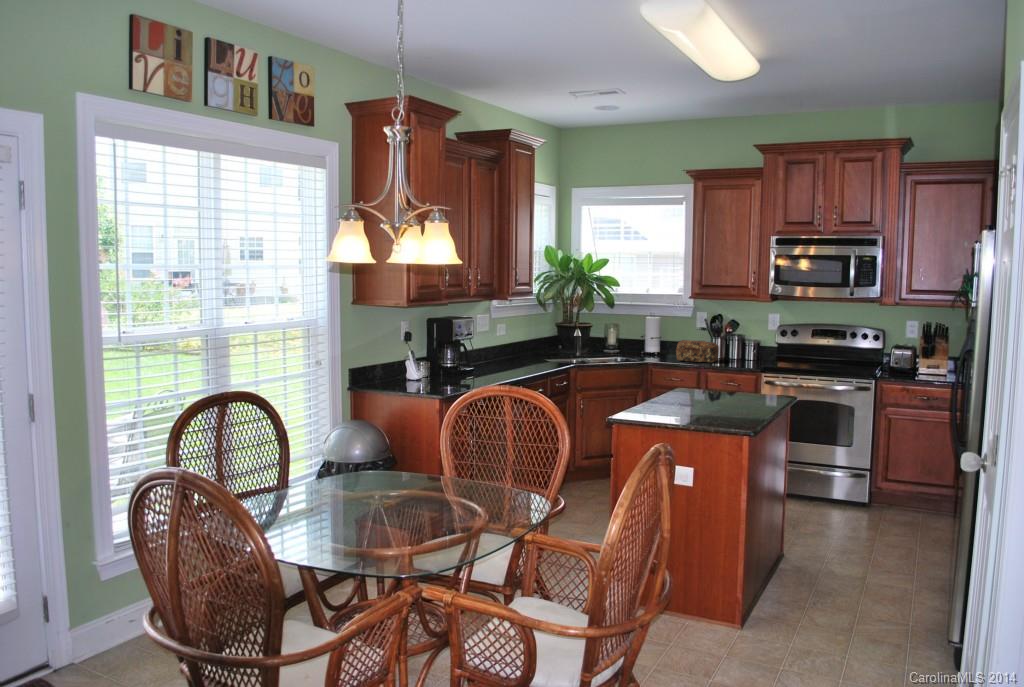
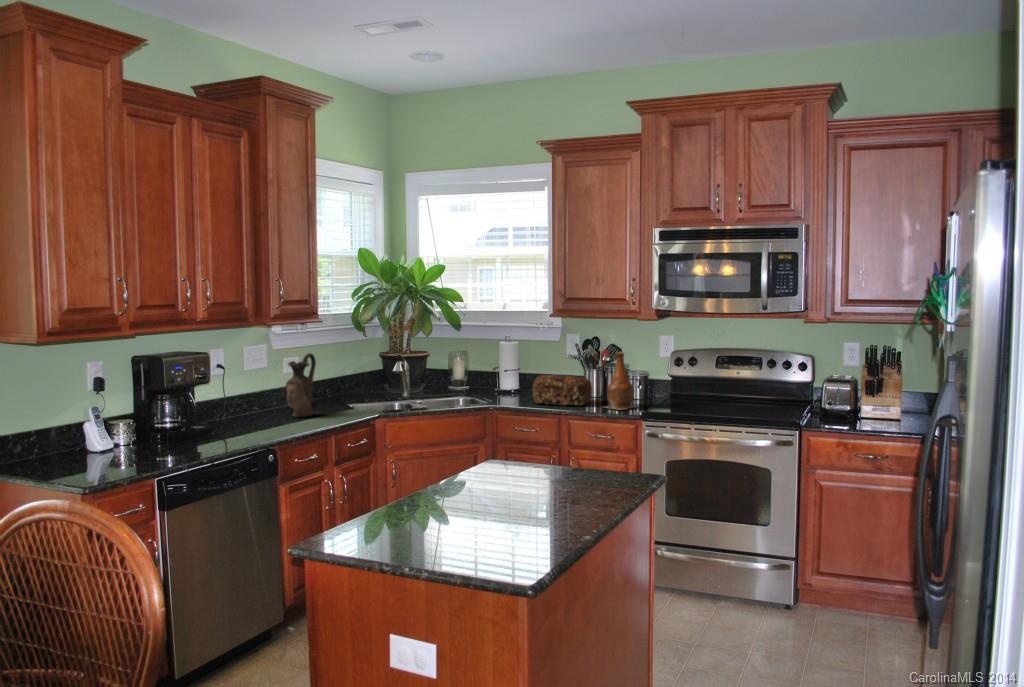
ceramic pitcher: none [508,320,527,364] -> present [286,353,316,417]
bottle: none [728,324,755,365] -> present [606,352,637,410]

